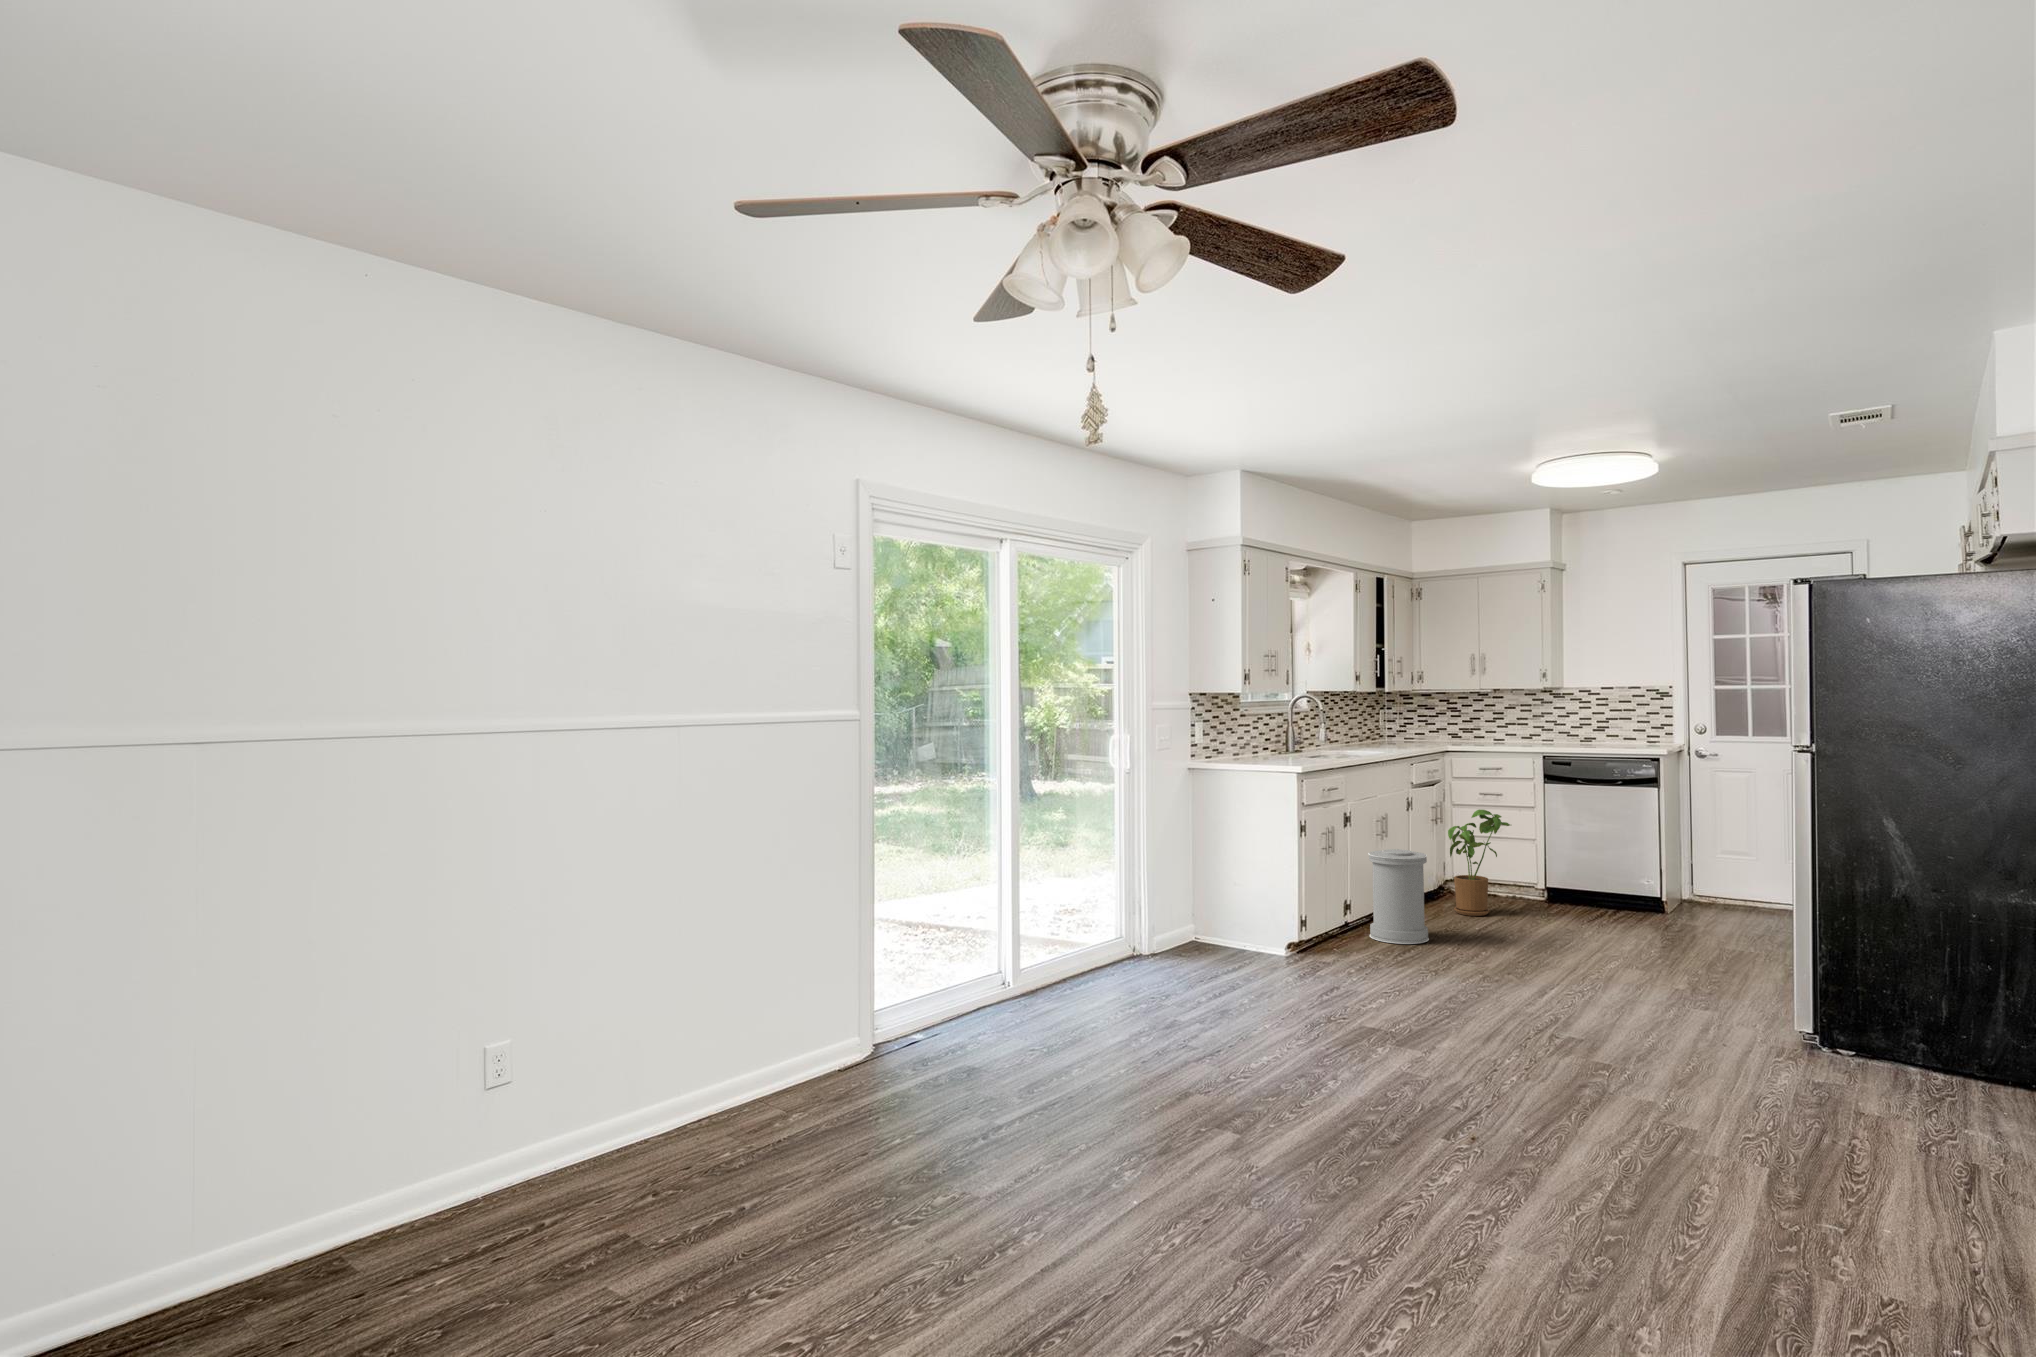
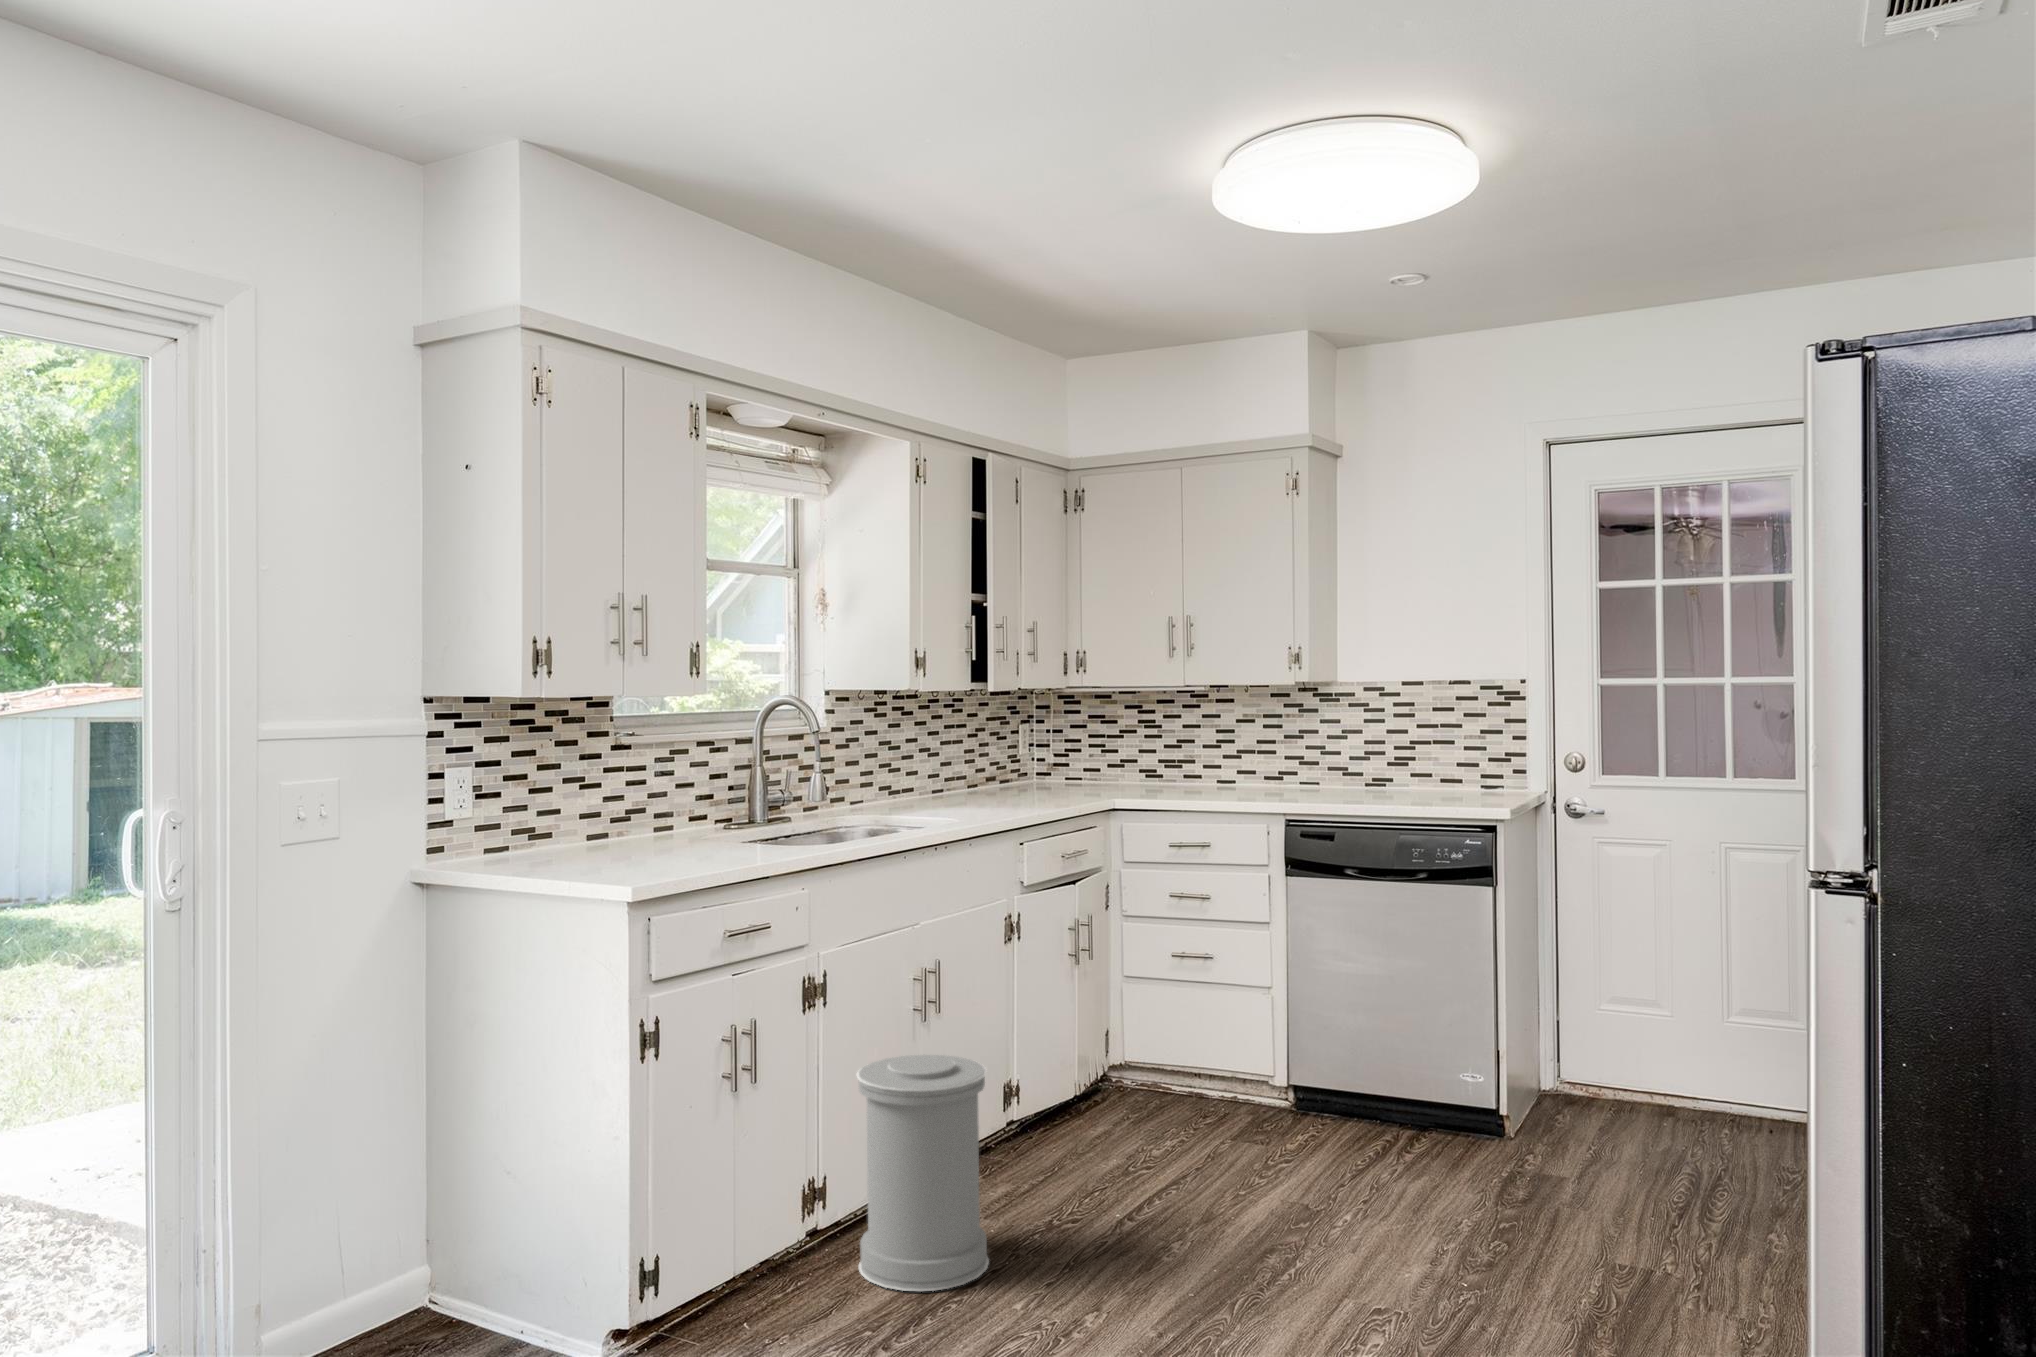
house plant: present [1448,809,1510,916] -> none [1081,941,1209,1168]

